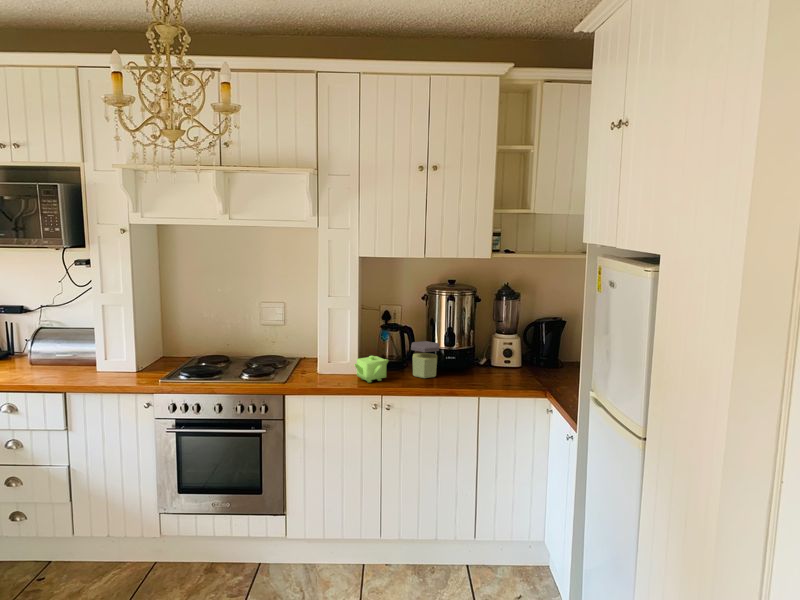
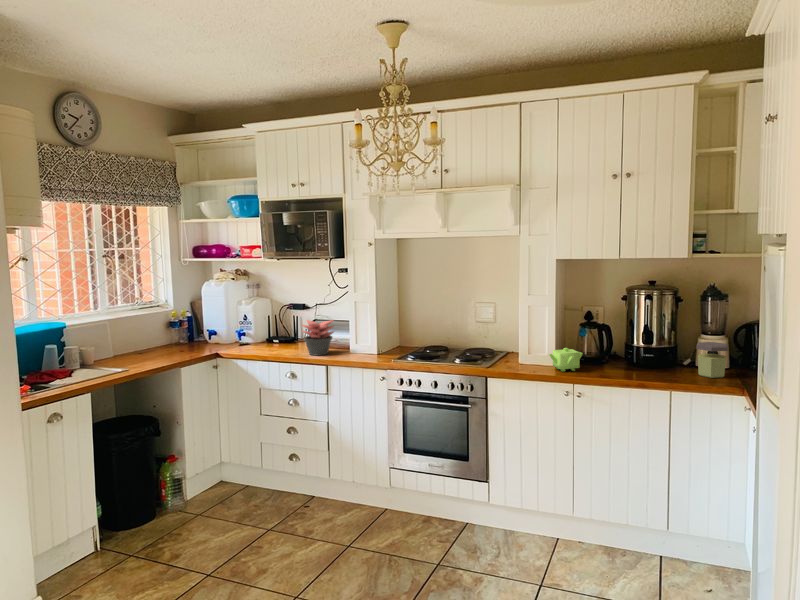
succulent plant: none [20,330,73,380] -> present [302,320,334,355]
jar: present [411,341,439,378] -> present [697,342,728,378]

